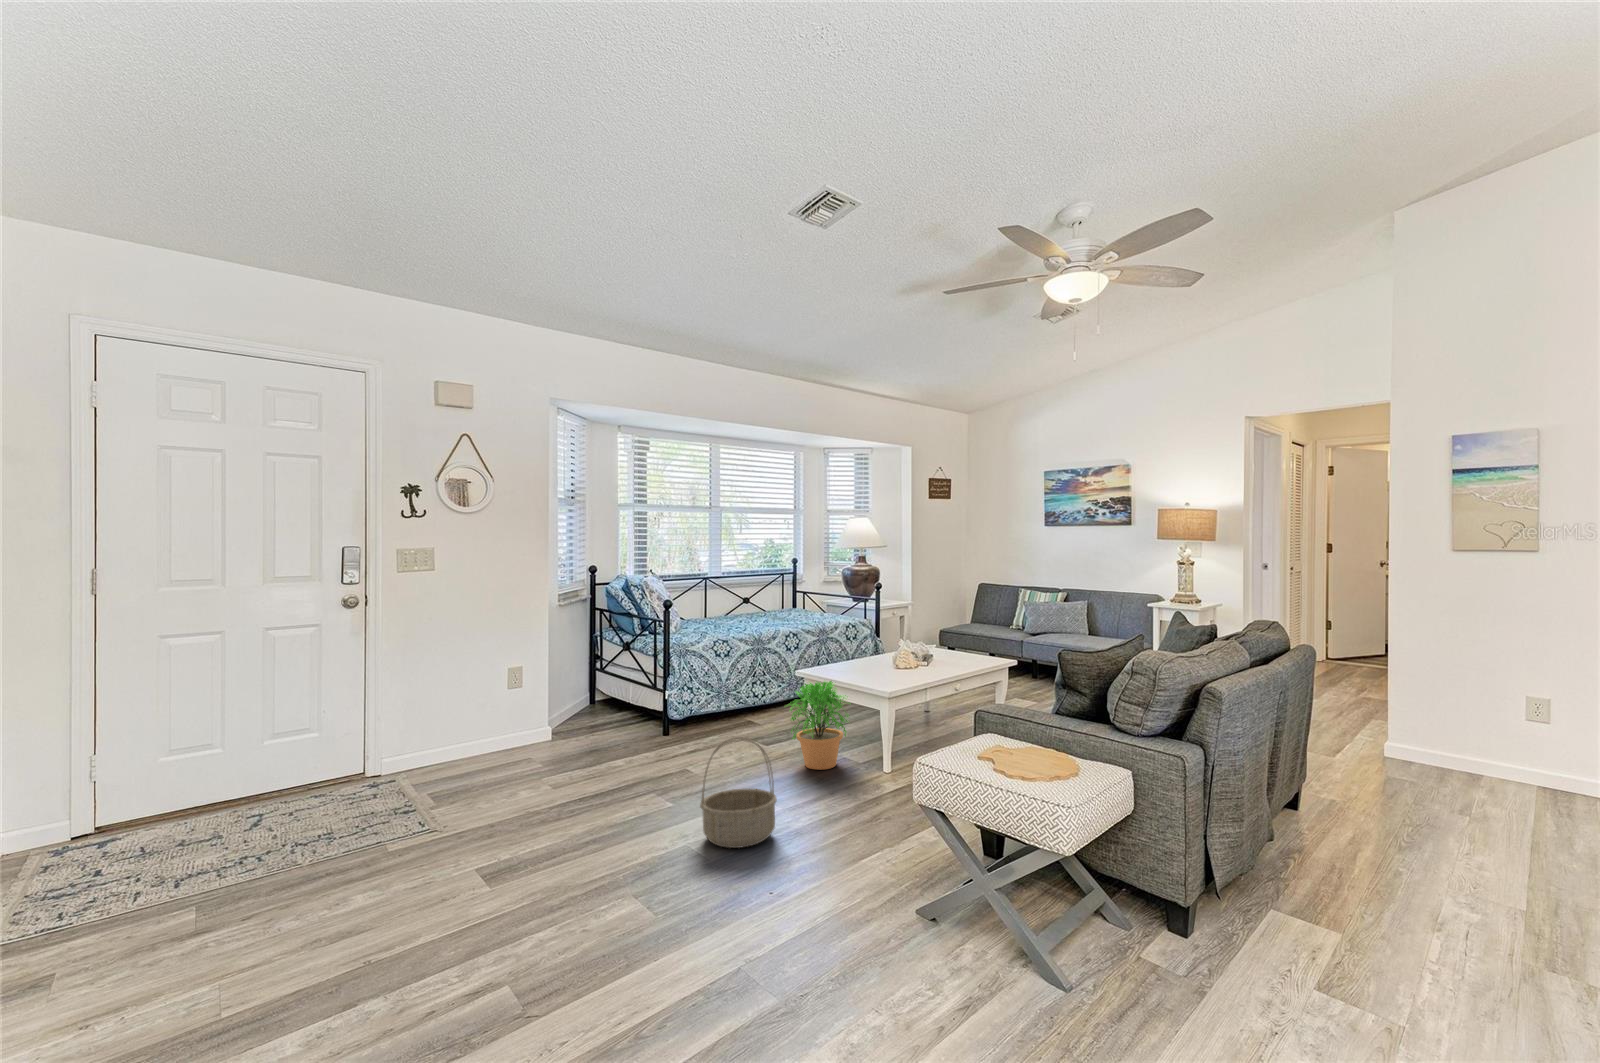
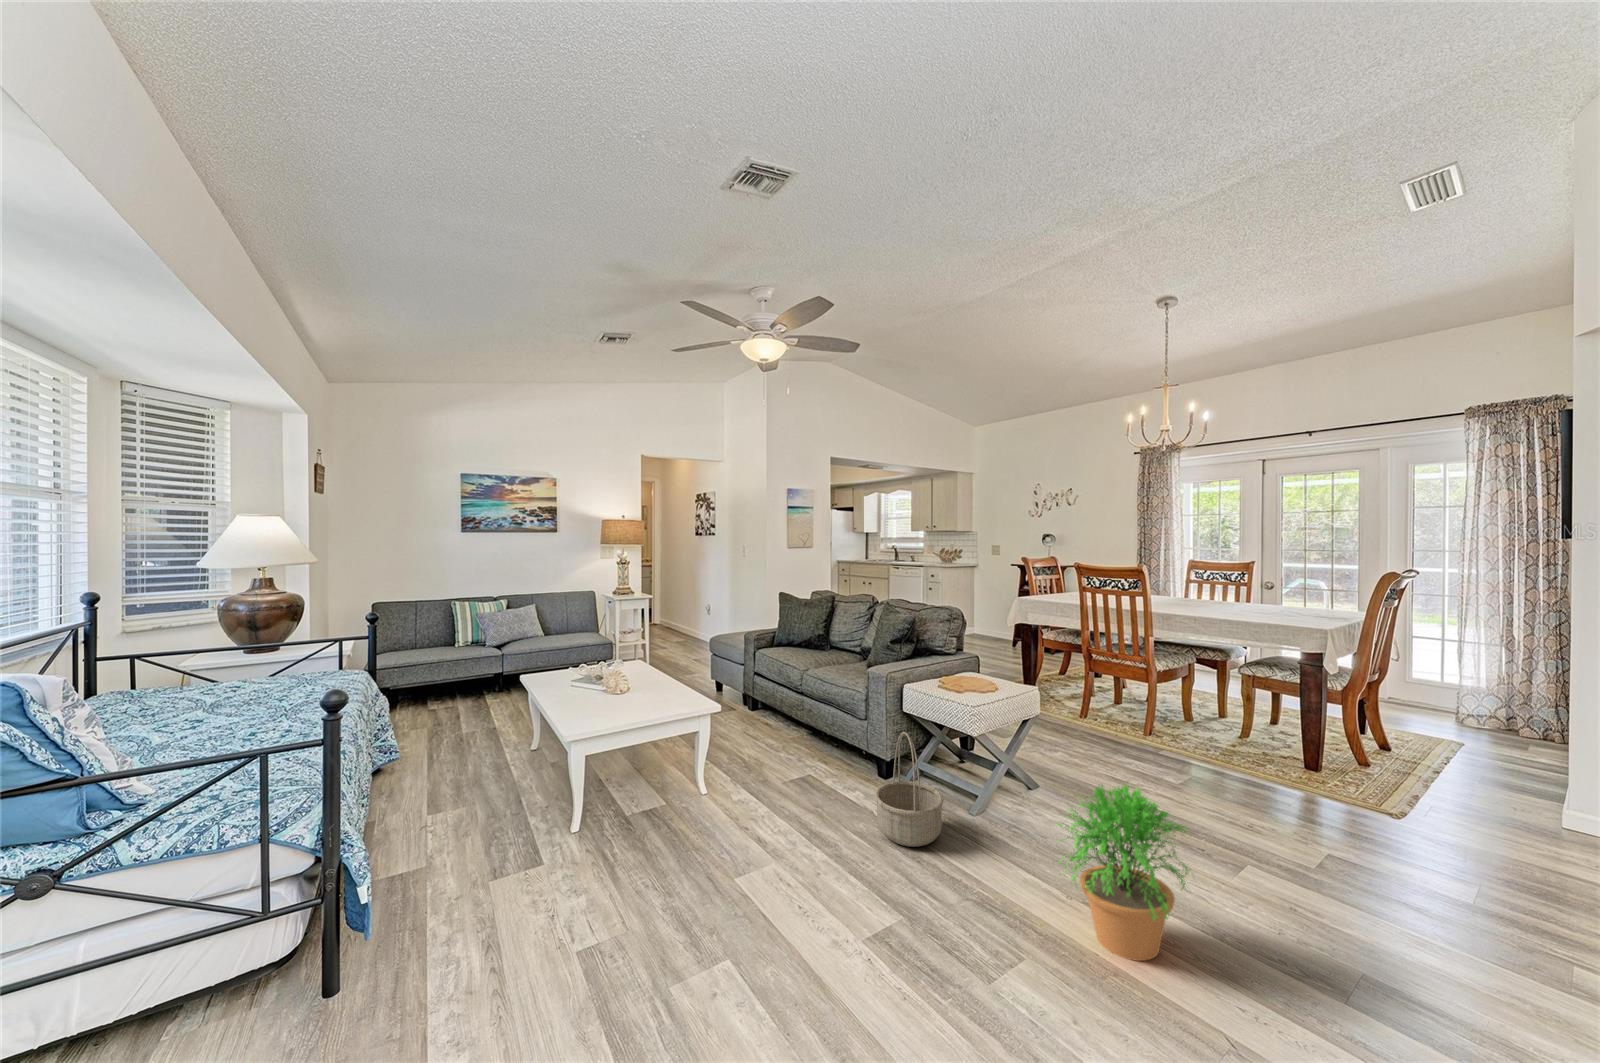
potted plant: present [790,681,848,770] -> present [1058,785,1190,961]

